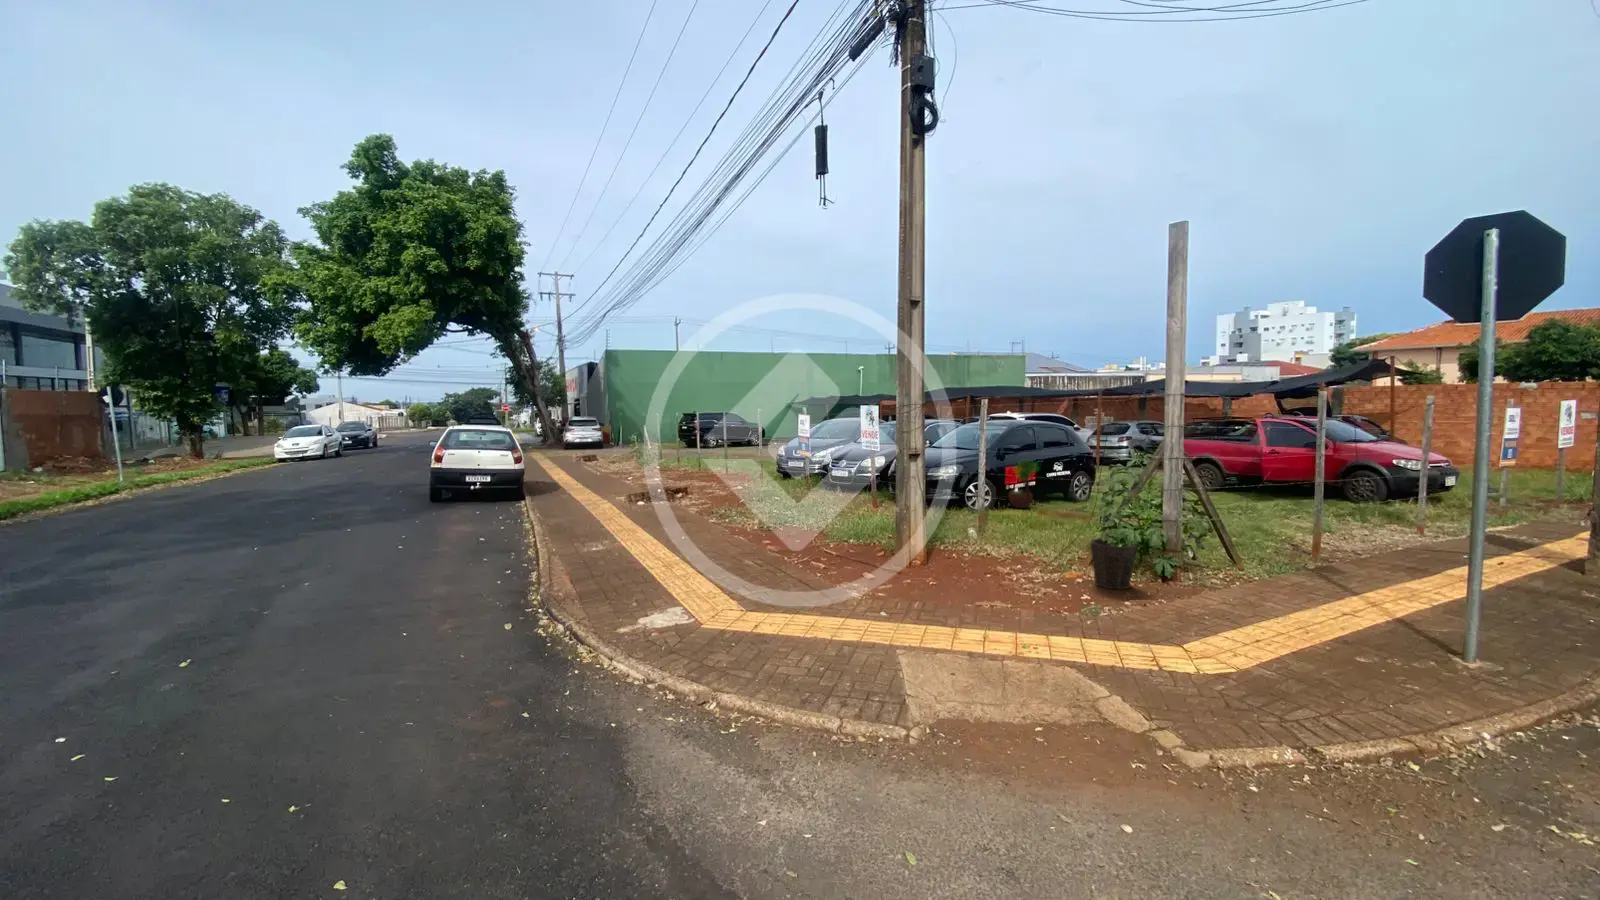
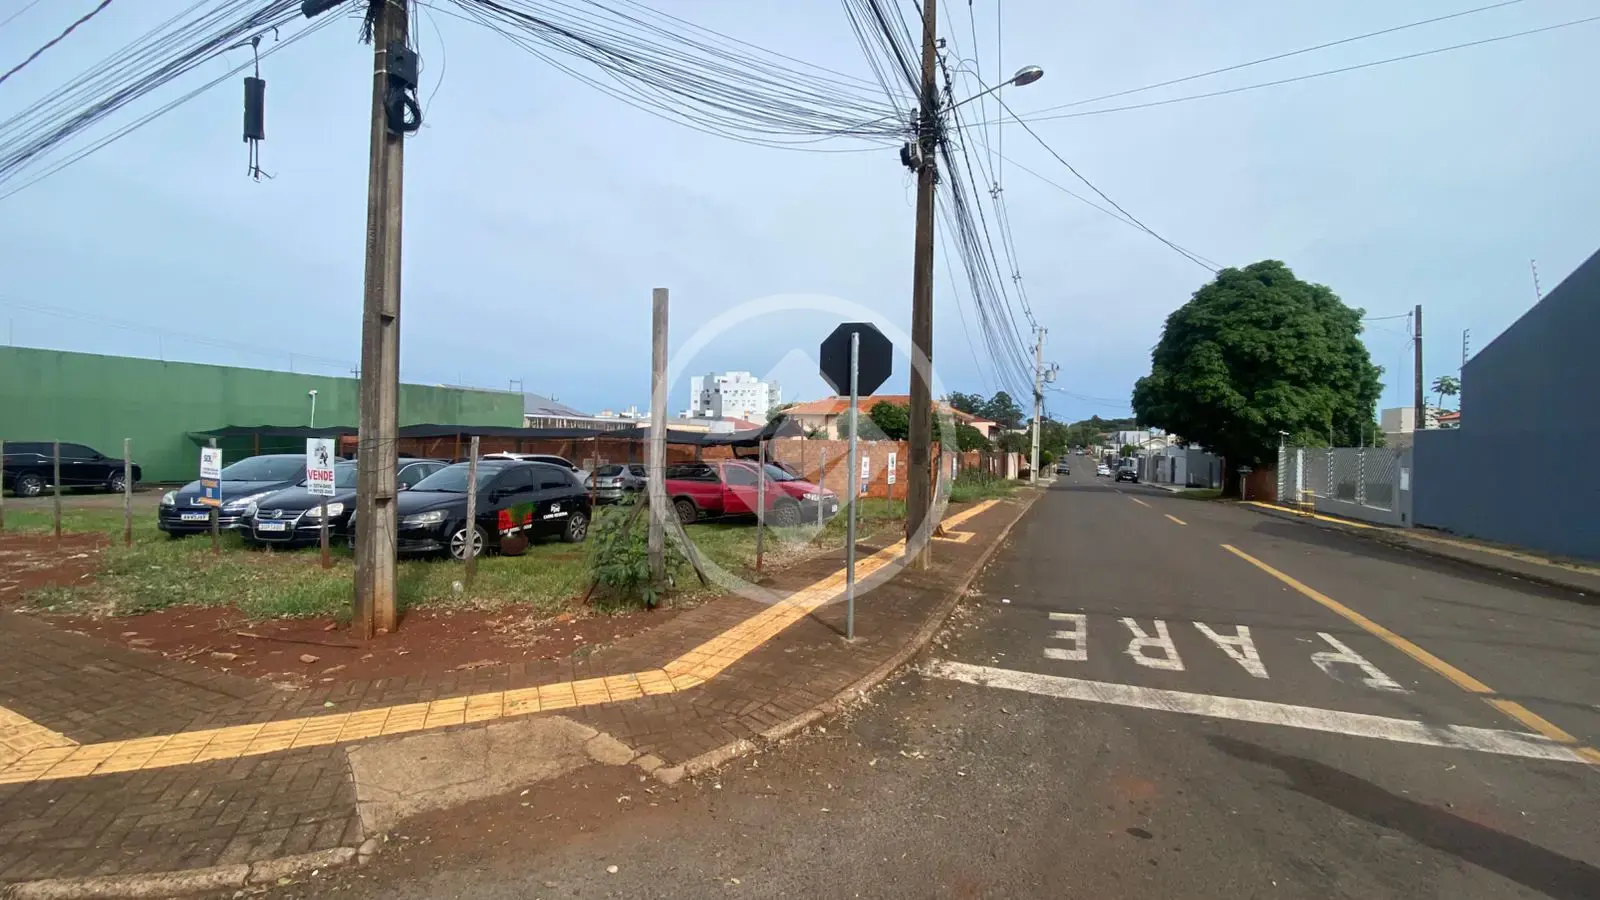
waste bin: present [1091,539,1137,589] -> none [585,577,629,629]

